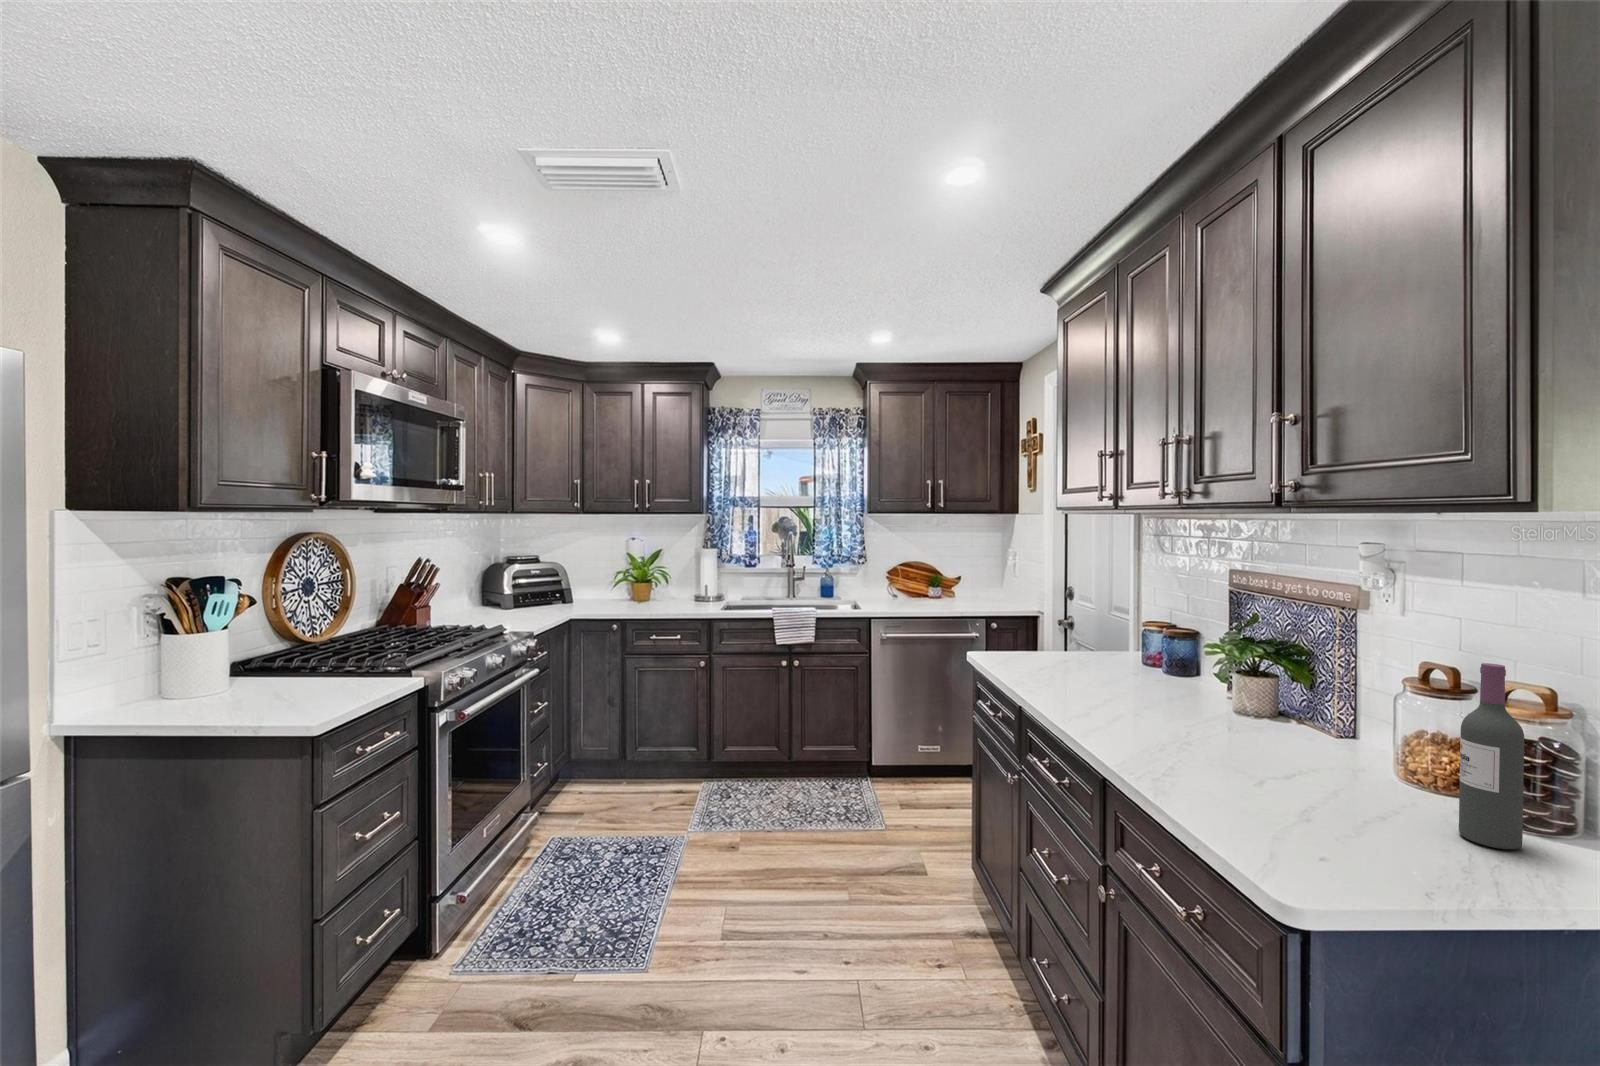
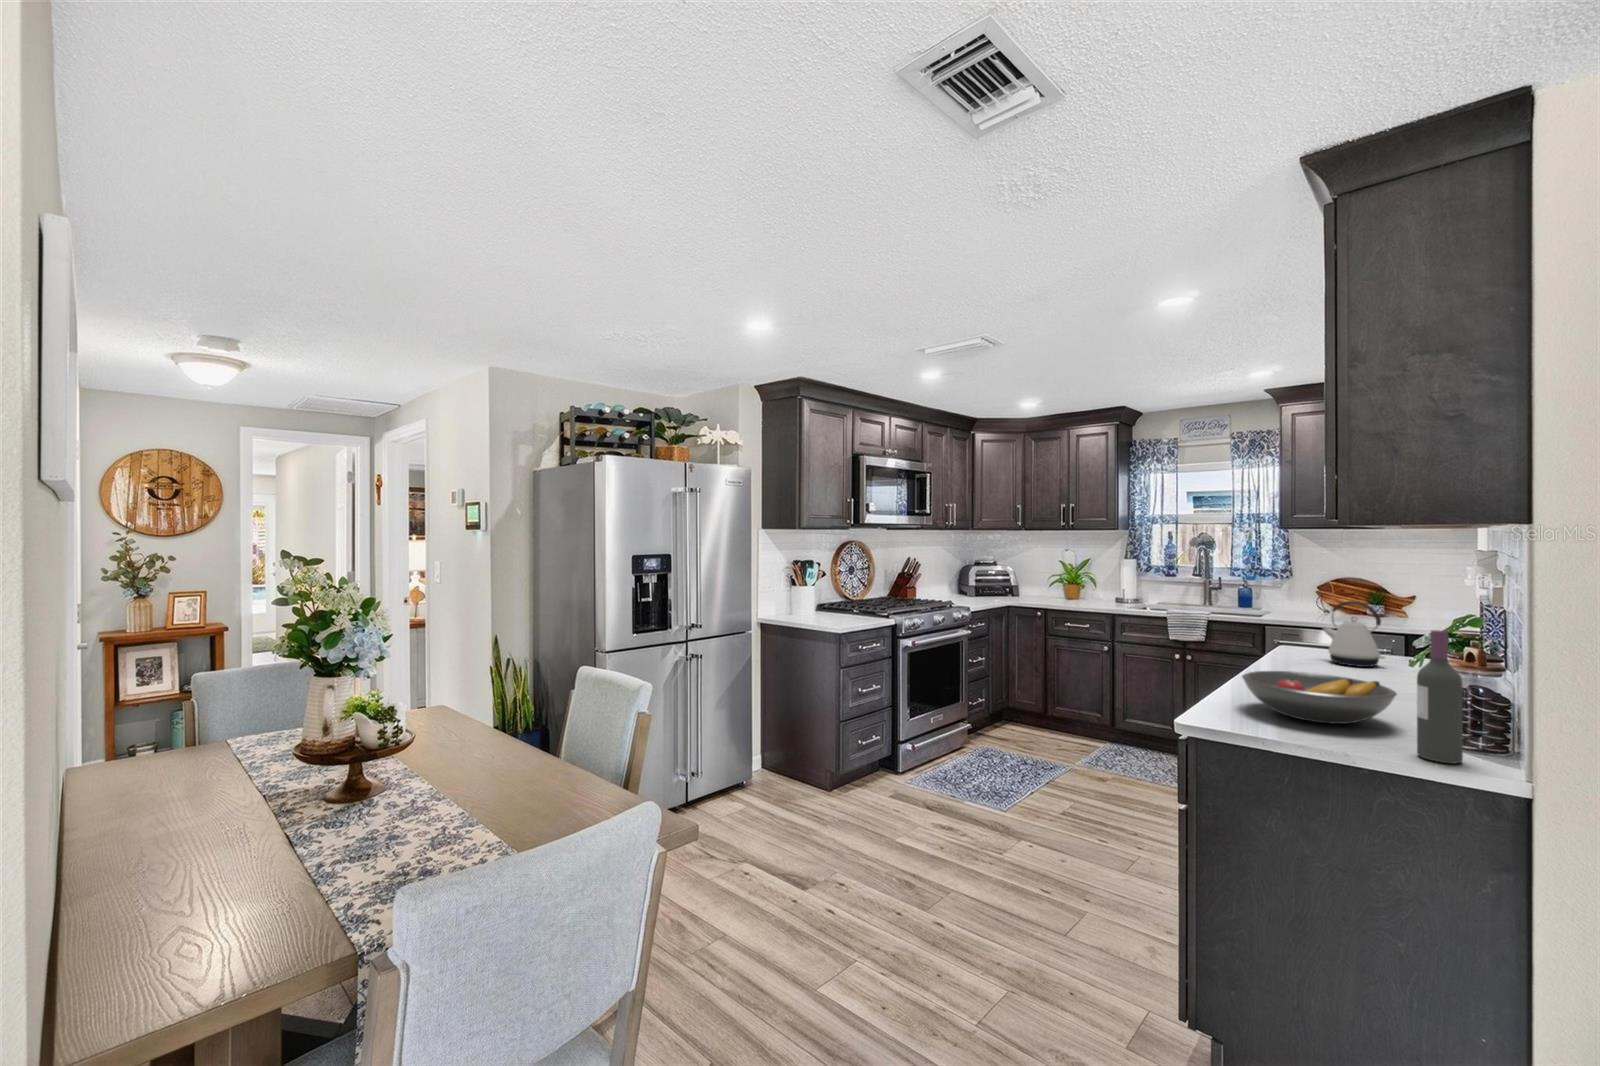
kettle: none [1036,599,1095,674] -> present [1323,601,1385,667]
fruit bowl: none [1158,716,1364,800] -> present [1242,671,1397,724]

